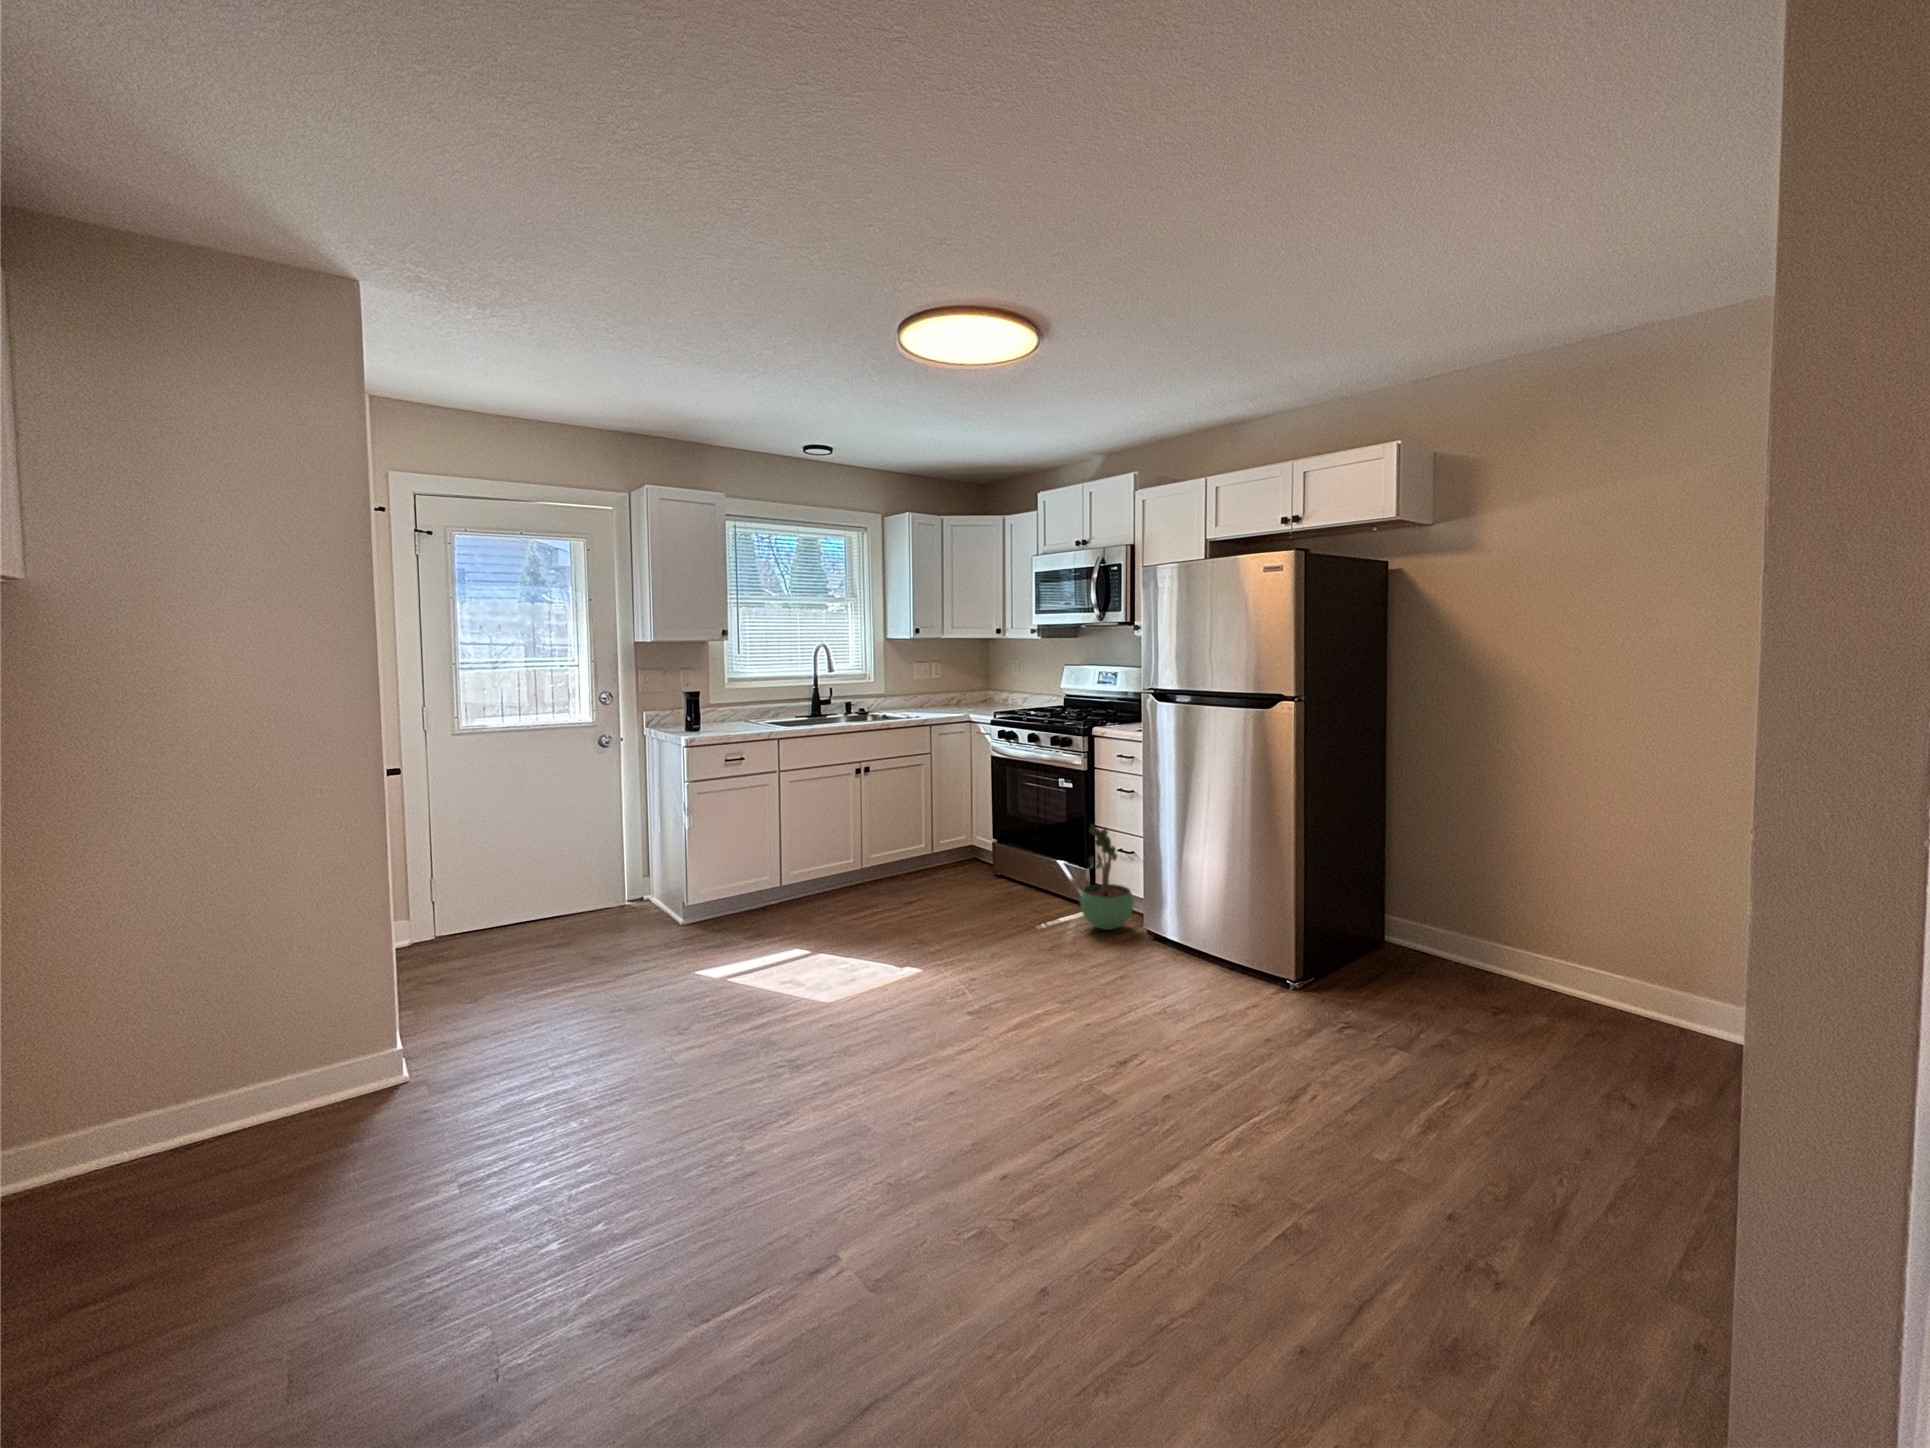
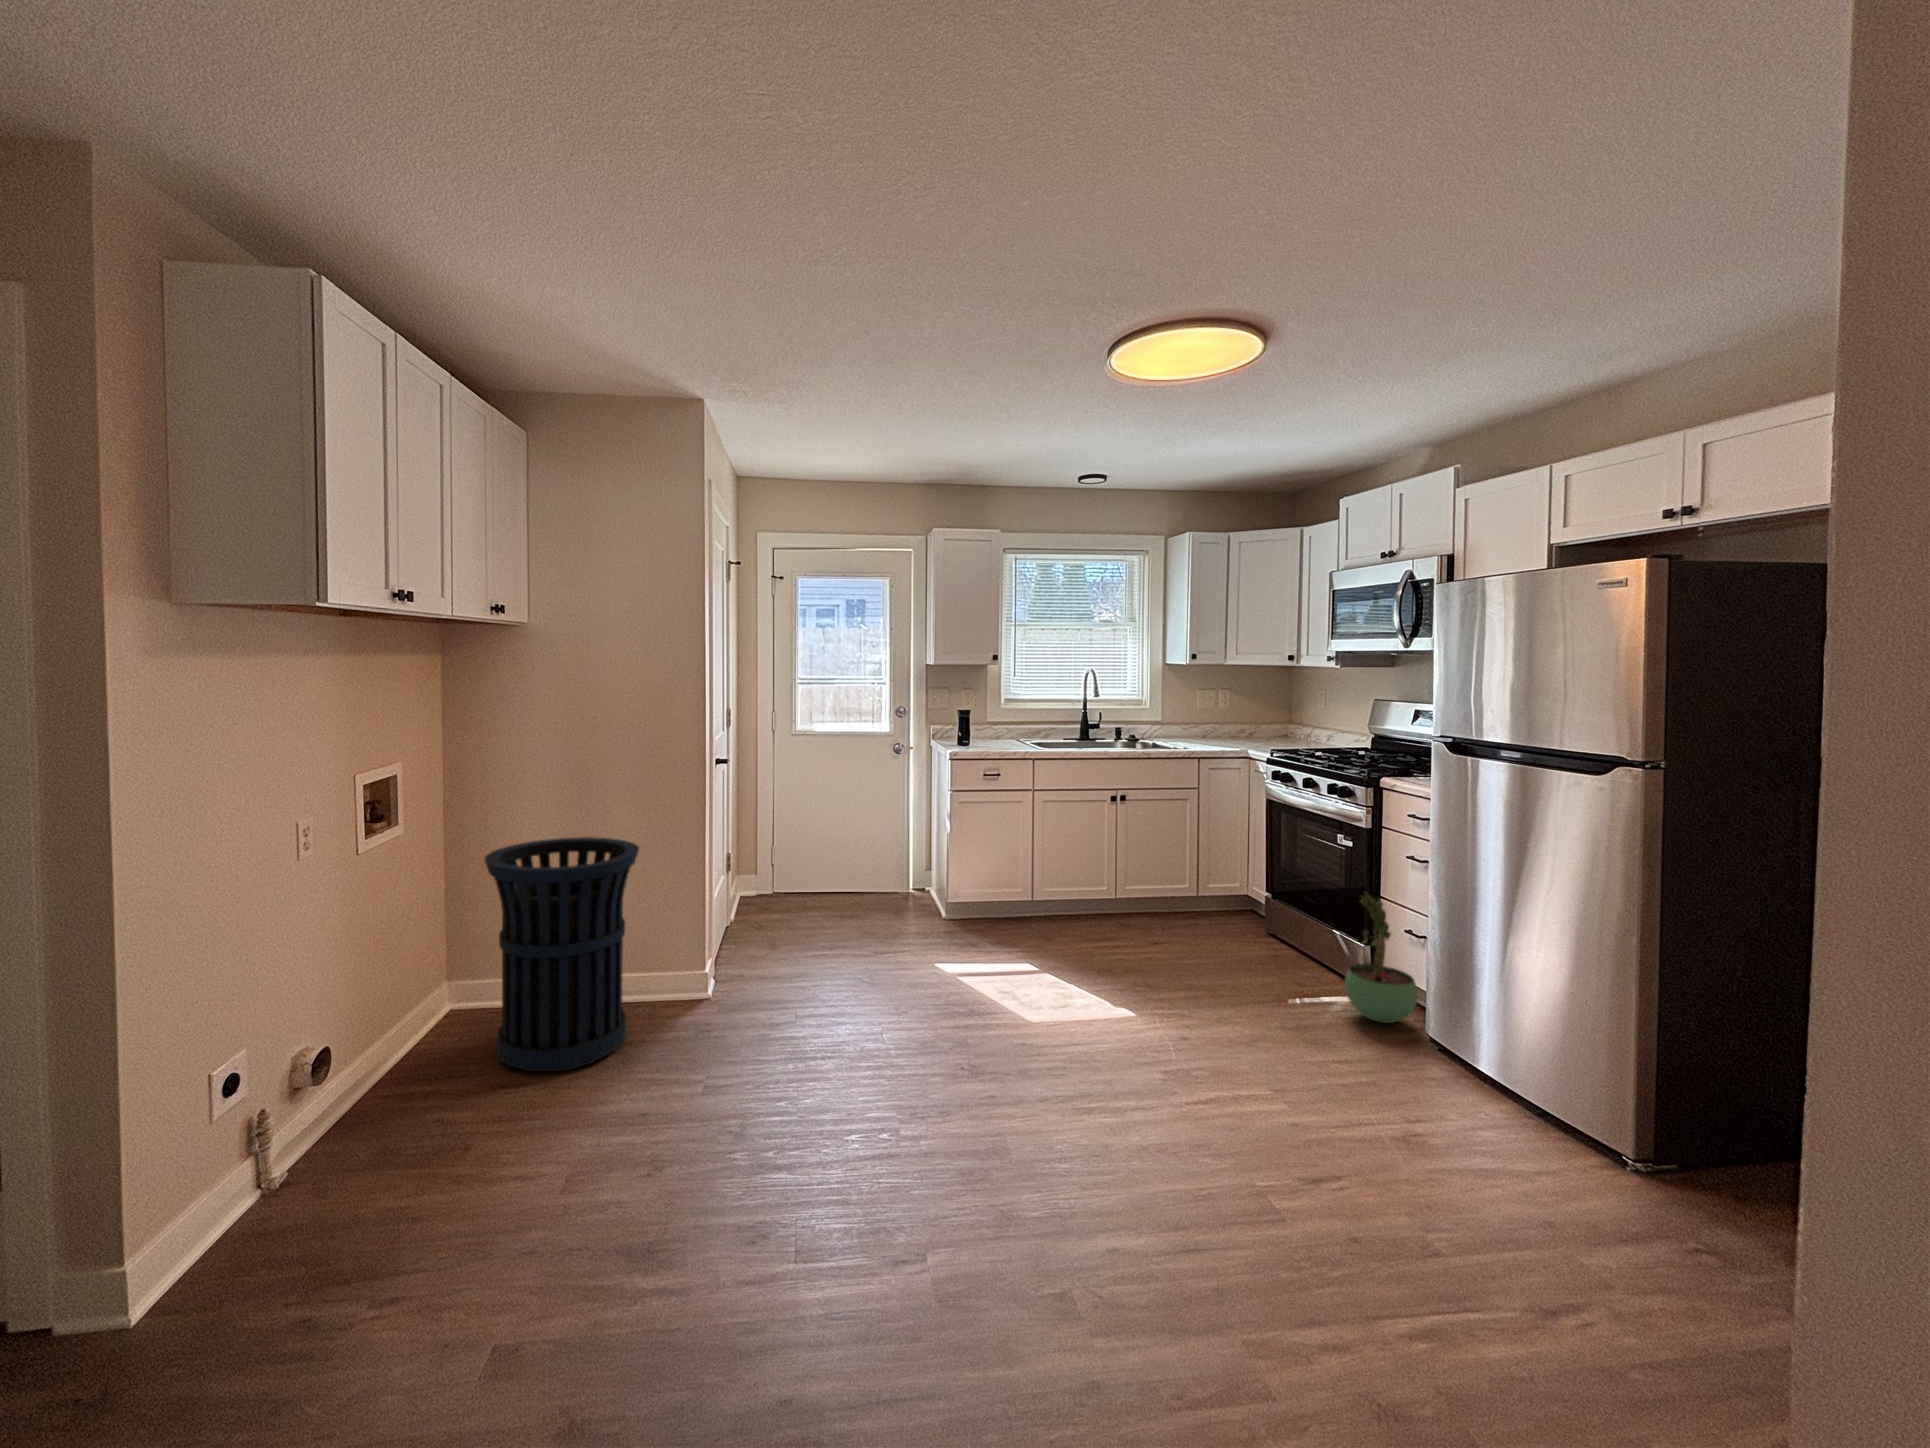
trash can: none [58,885,335,1228] -> present [485,837,639,1072]

